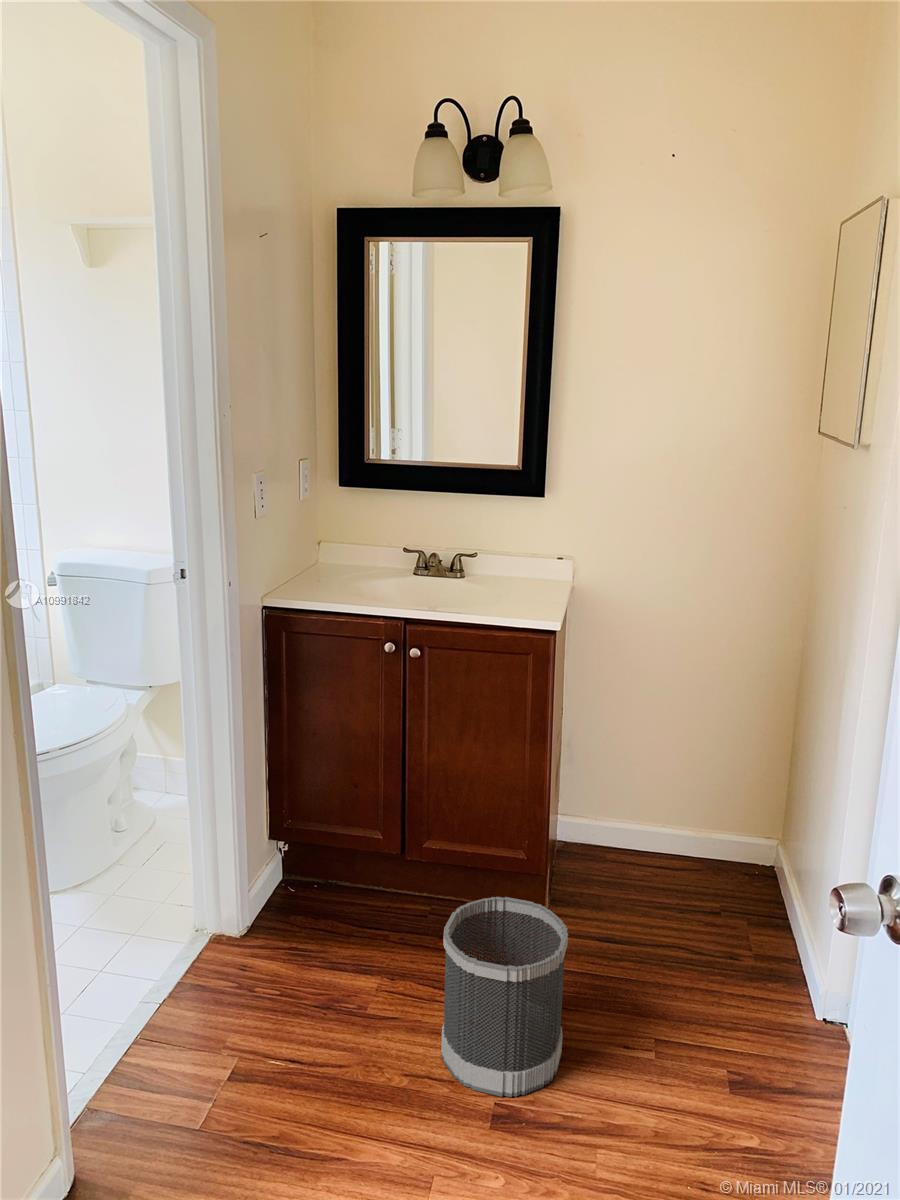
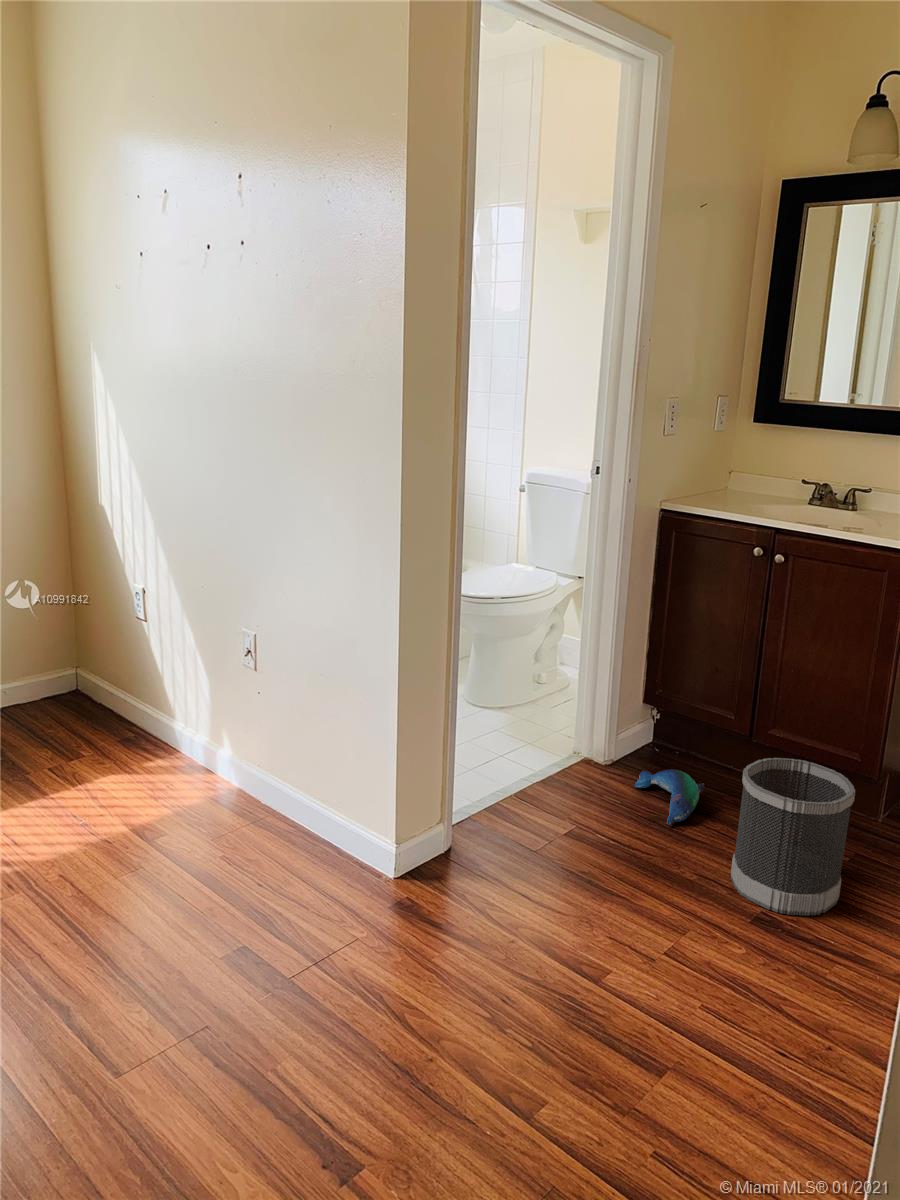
plush toy: none [285,924,373,1006] -> present [634,769,704,825]

